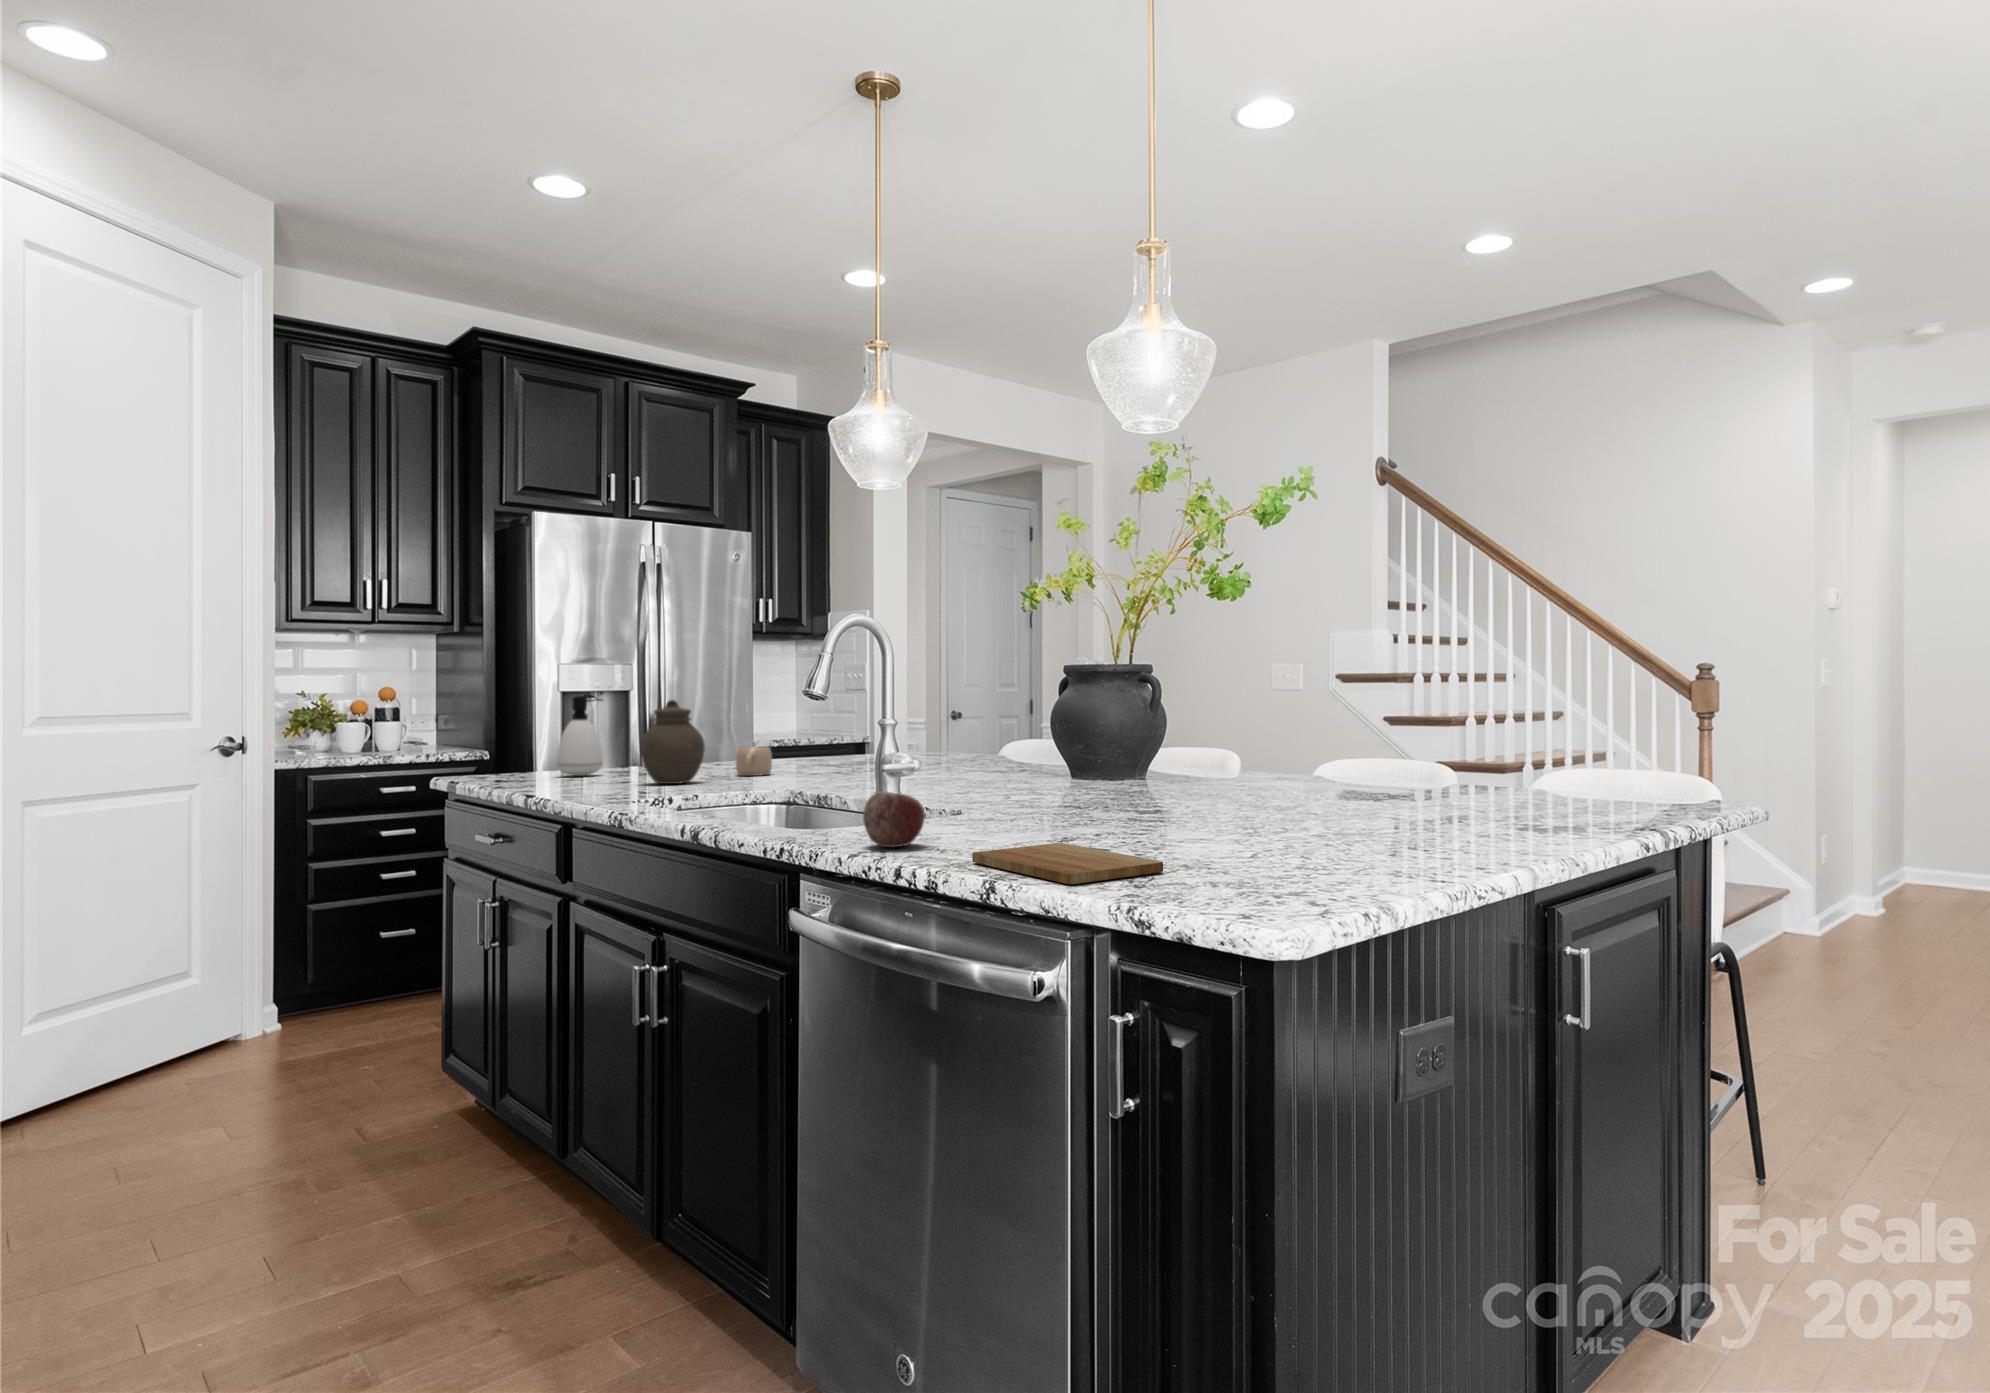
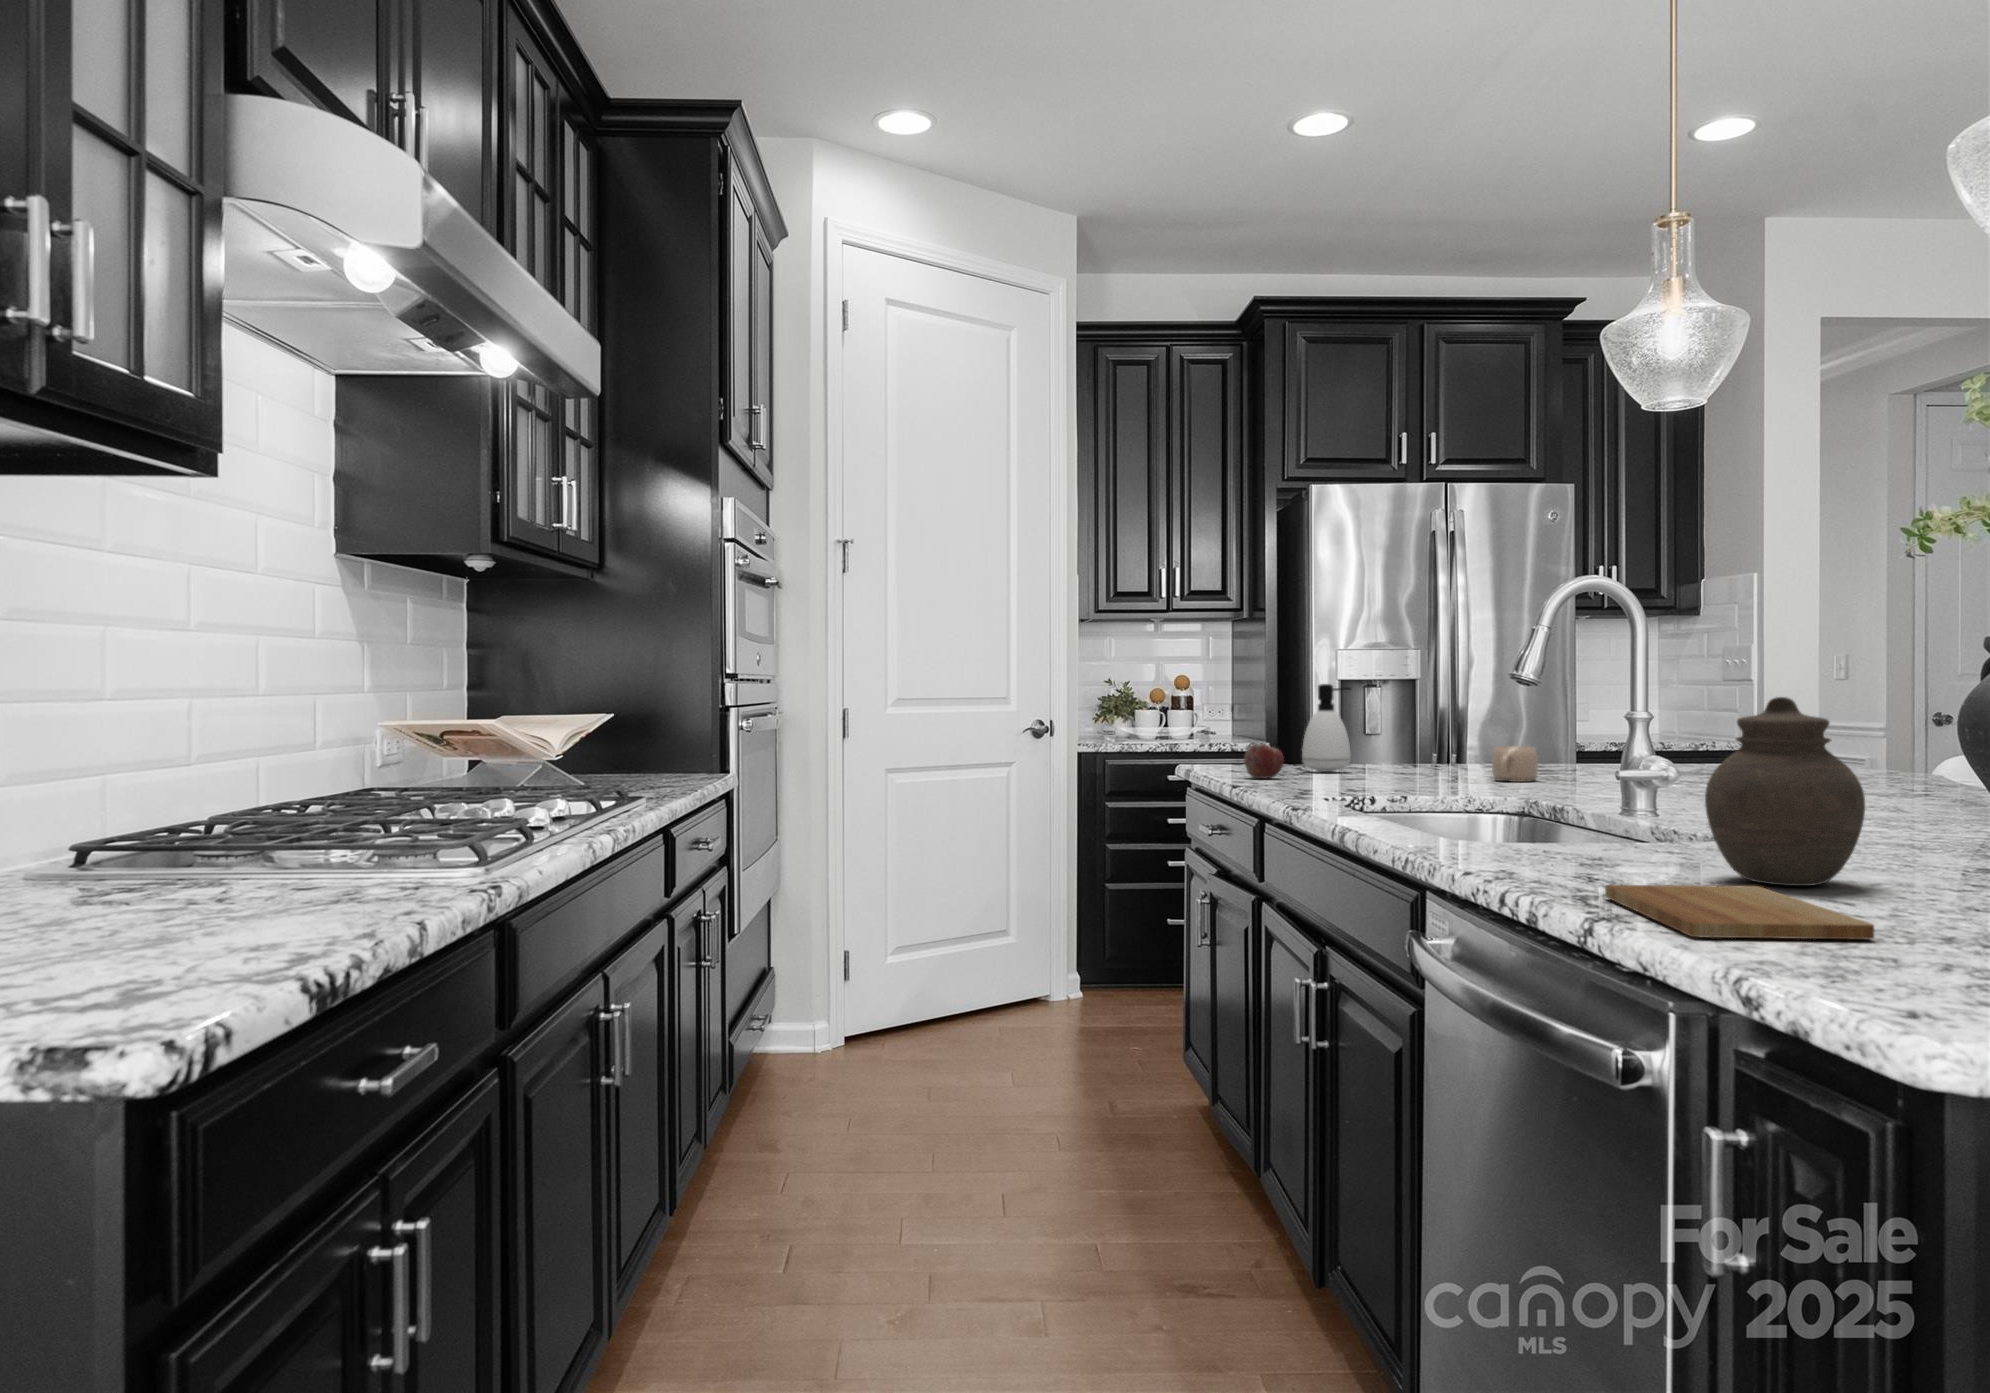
jar: present [640,700,705,784] -> present [1705,697,1865,886]
apple: present [863,791,925,847] -> present [1244,744,1284,779]

